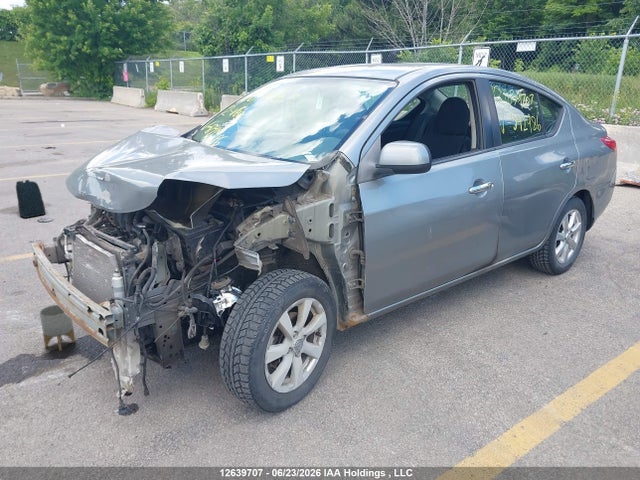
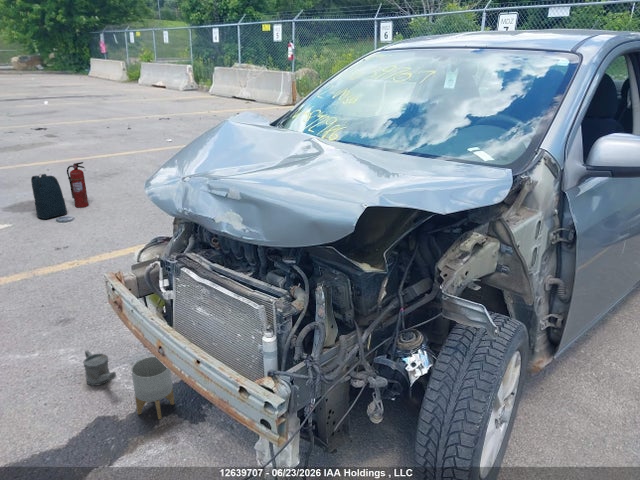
fire extinguisher: none [48,171,66,210] -> present [67,162,89,208]
watering can: none [13,304,35,329] -> present [83,351,116,386]

